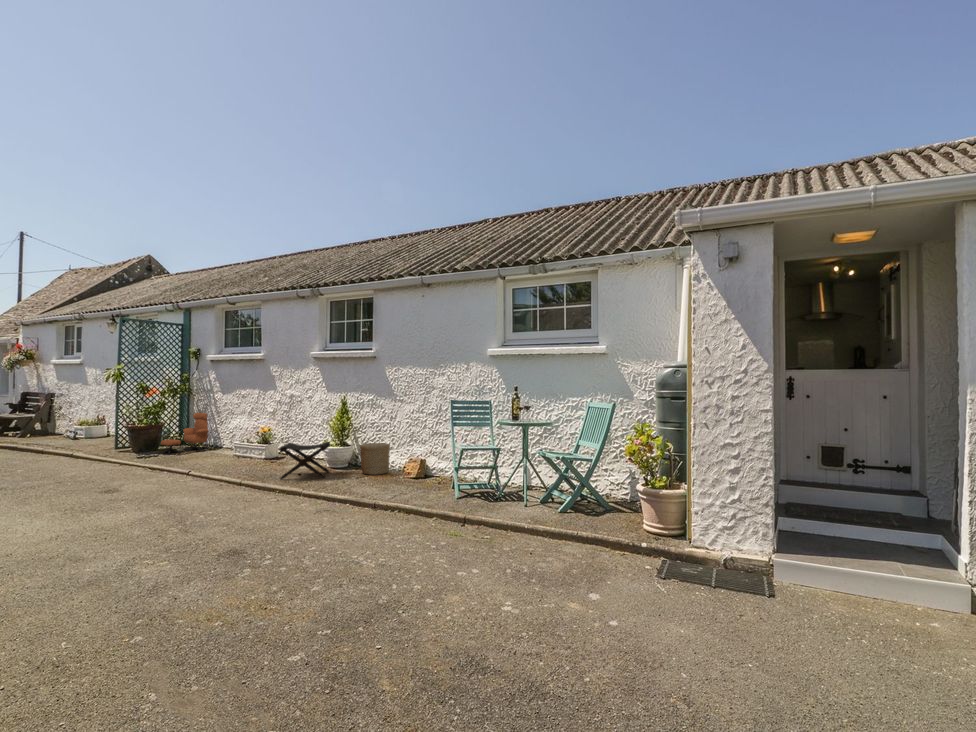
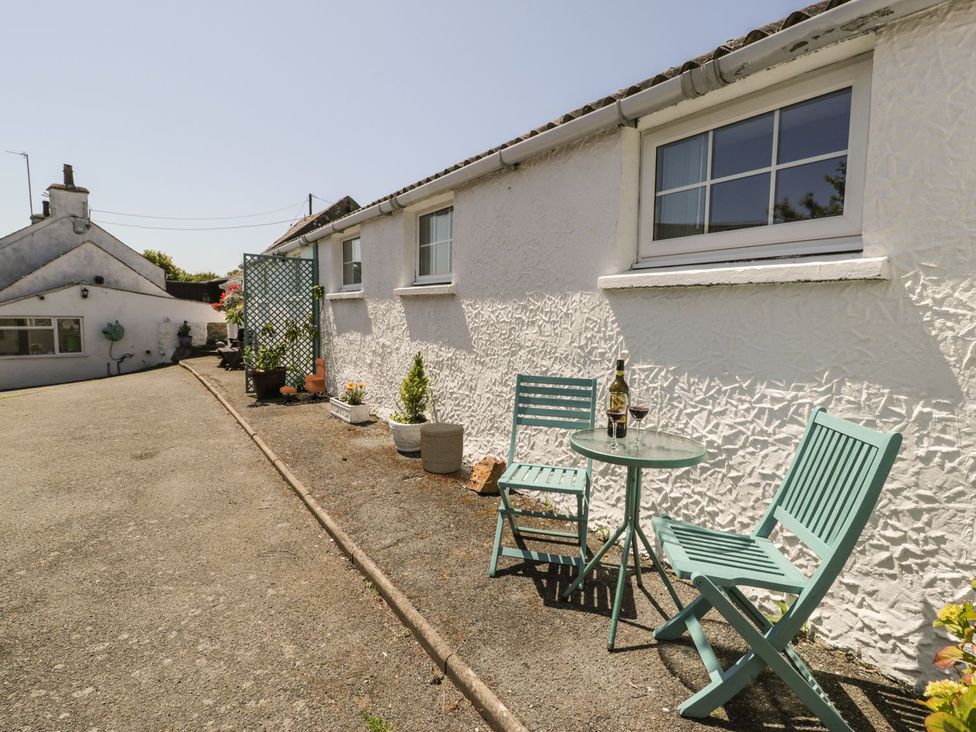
footstool: present [279,442,330,479] -> none [314,412,391,468]

